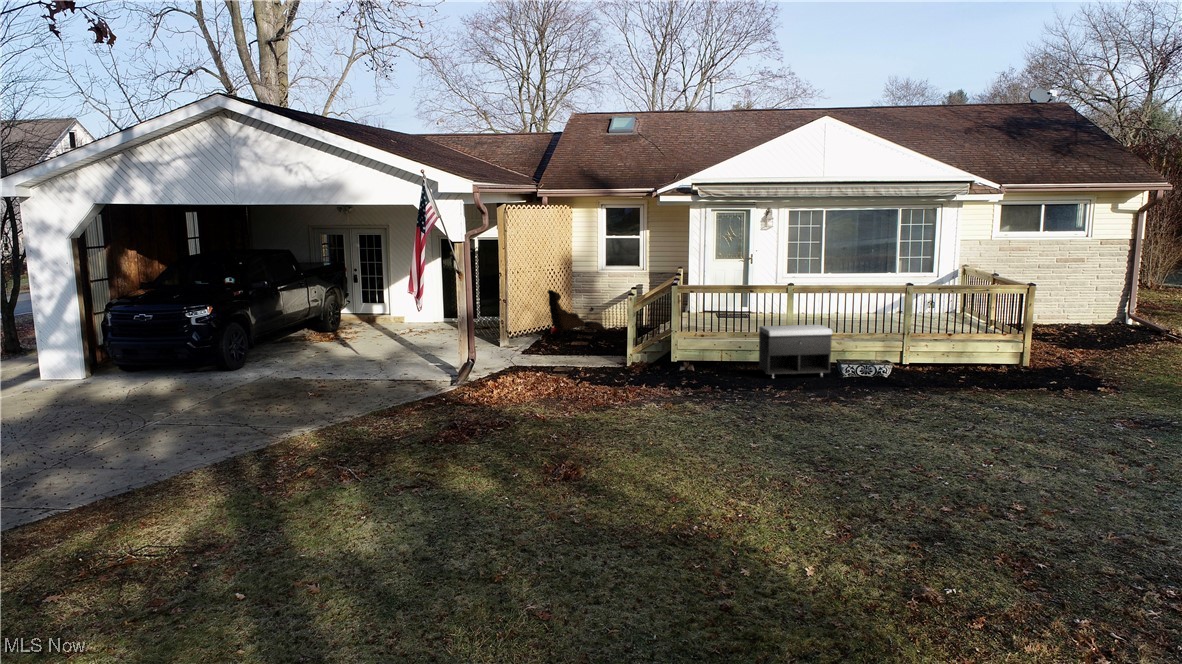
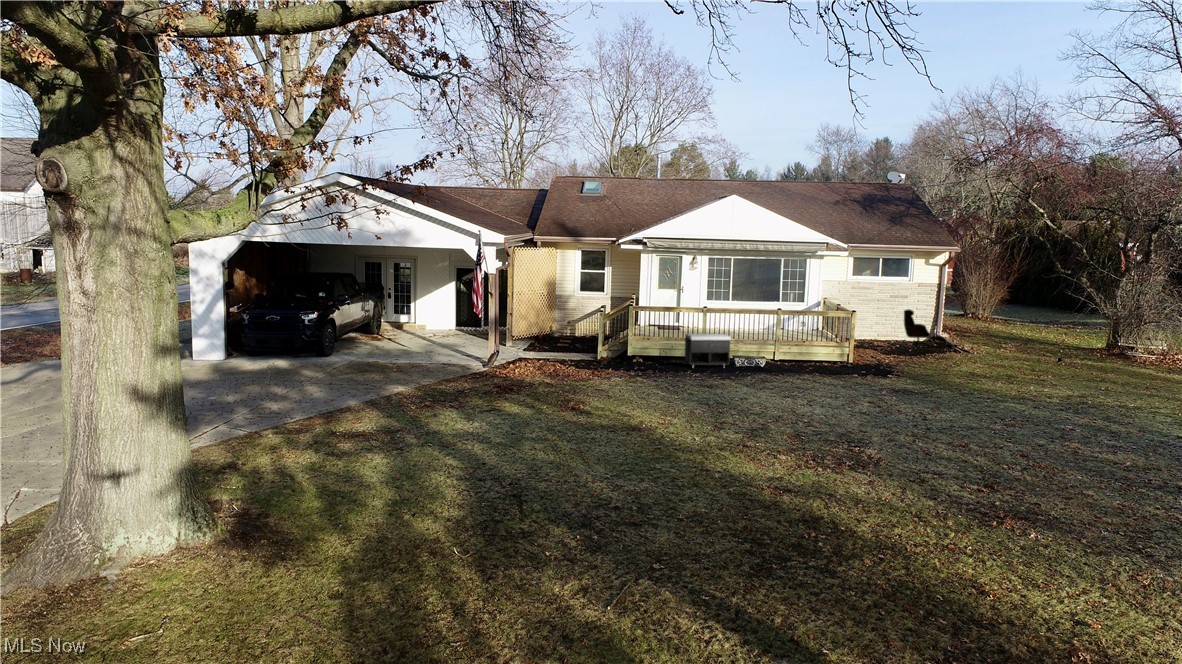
lounge chair: present [548,290,605,341] -> present [904,309,946,347]

